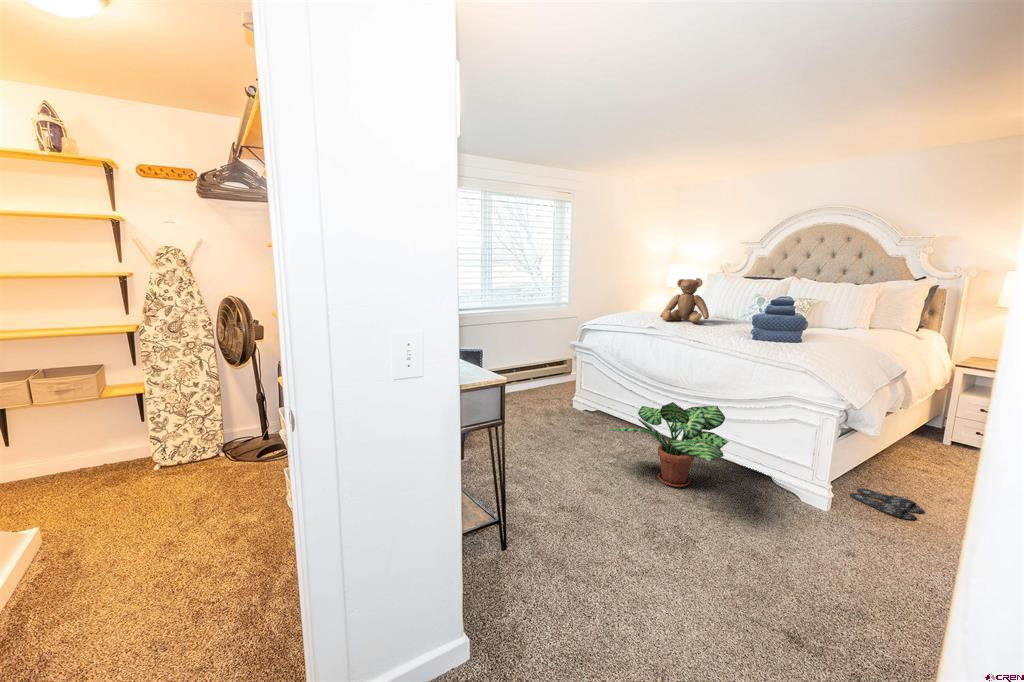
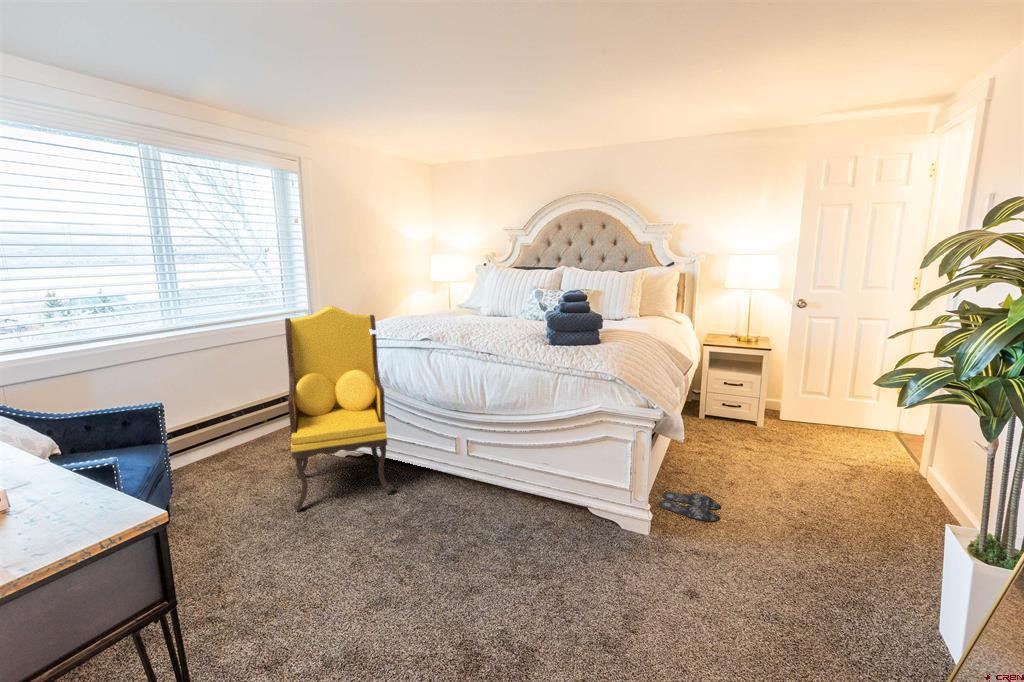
teddy bear: present [660,278,709,322] -> none [435,271,493,326]
armchair: none [548,300,614,437] -> present [285,306,393,511]
potted plant: present [608,402,729,487] -> none [377,432,551,558]

